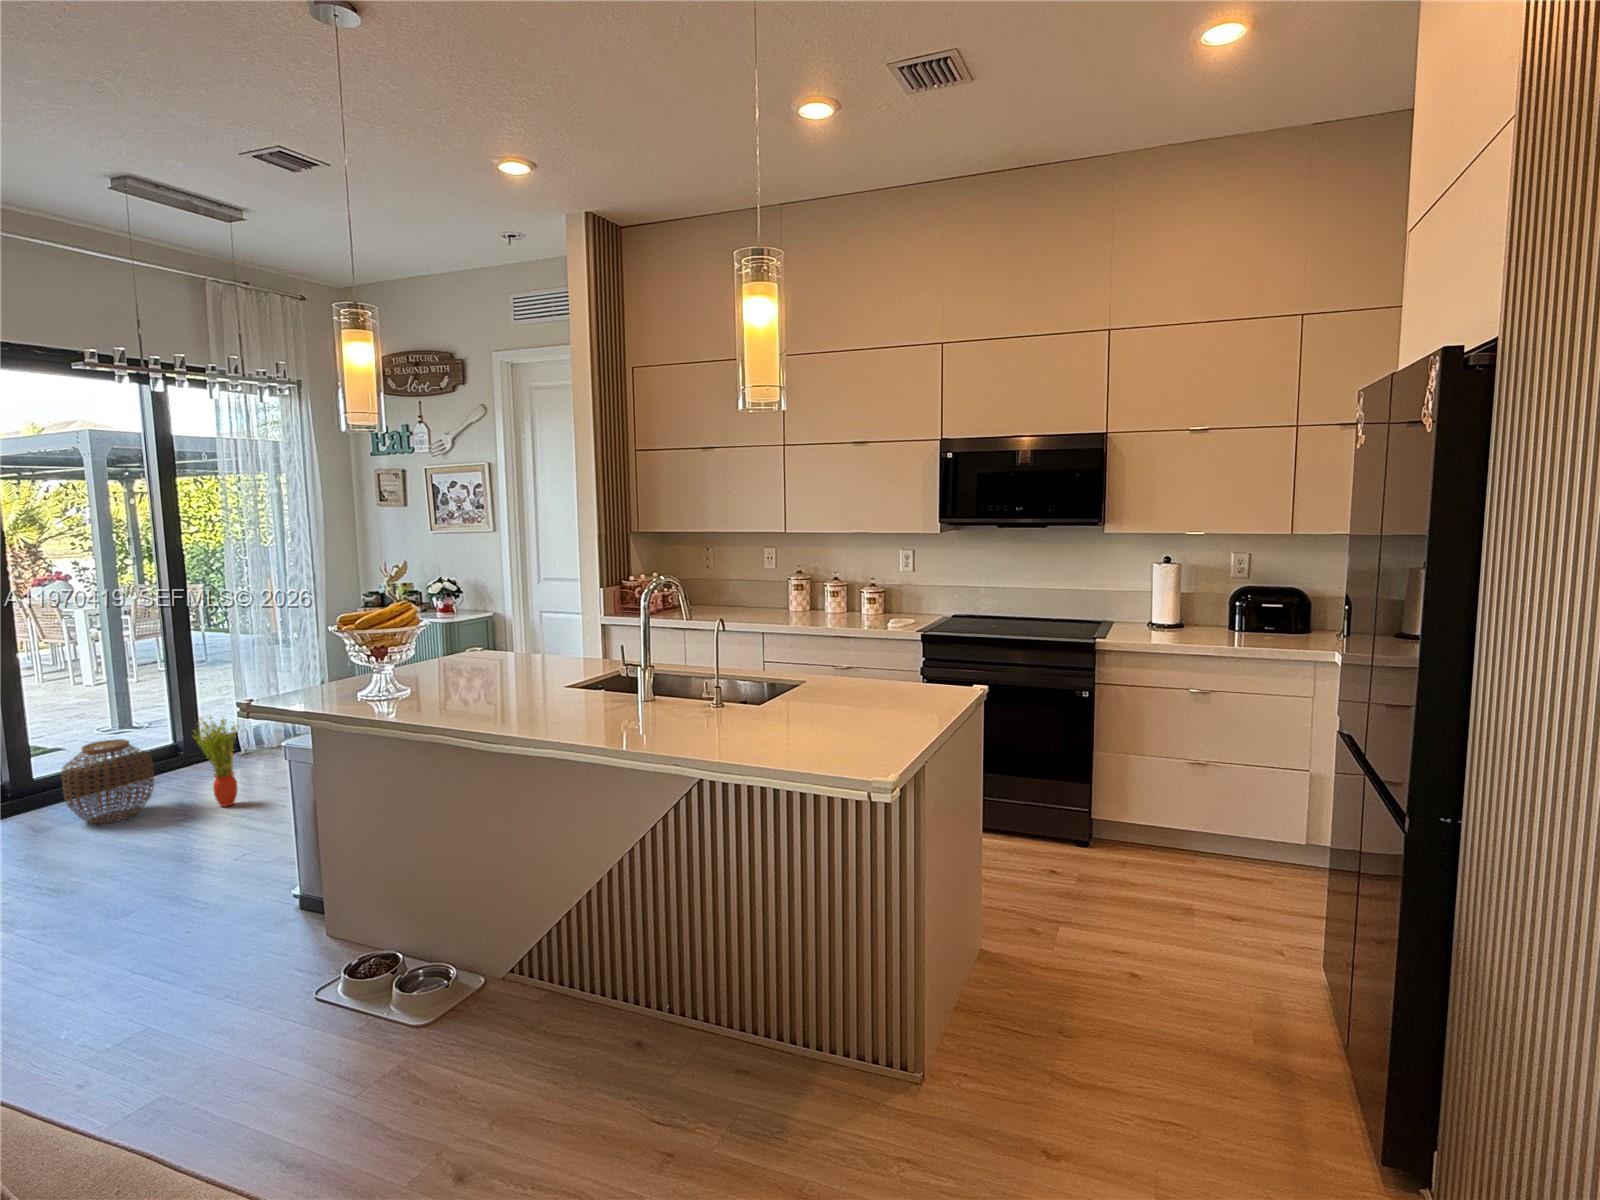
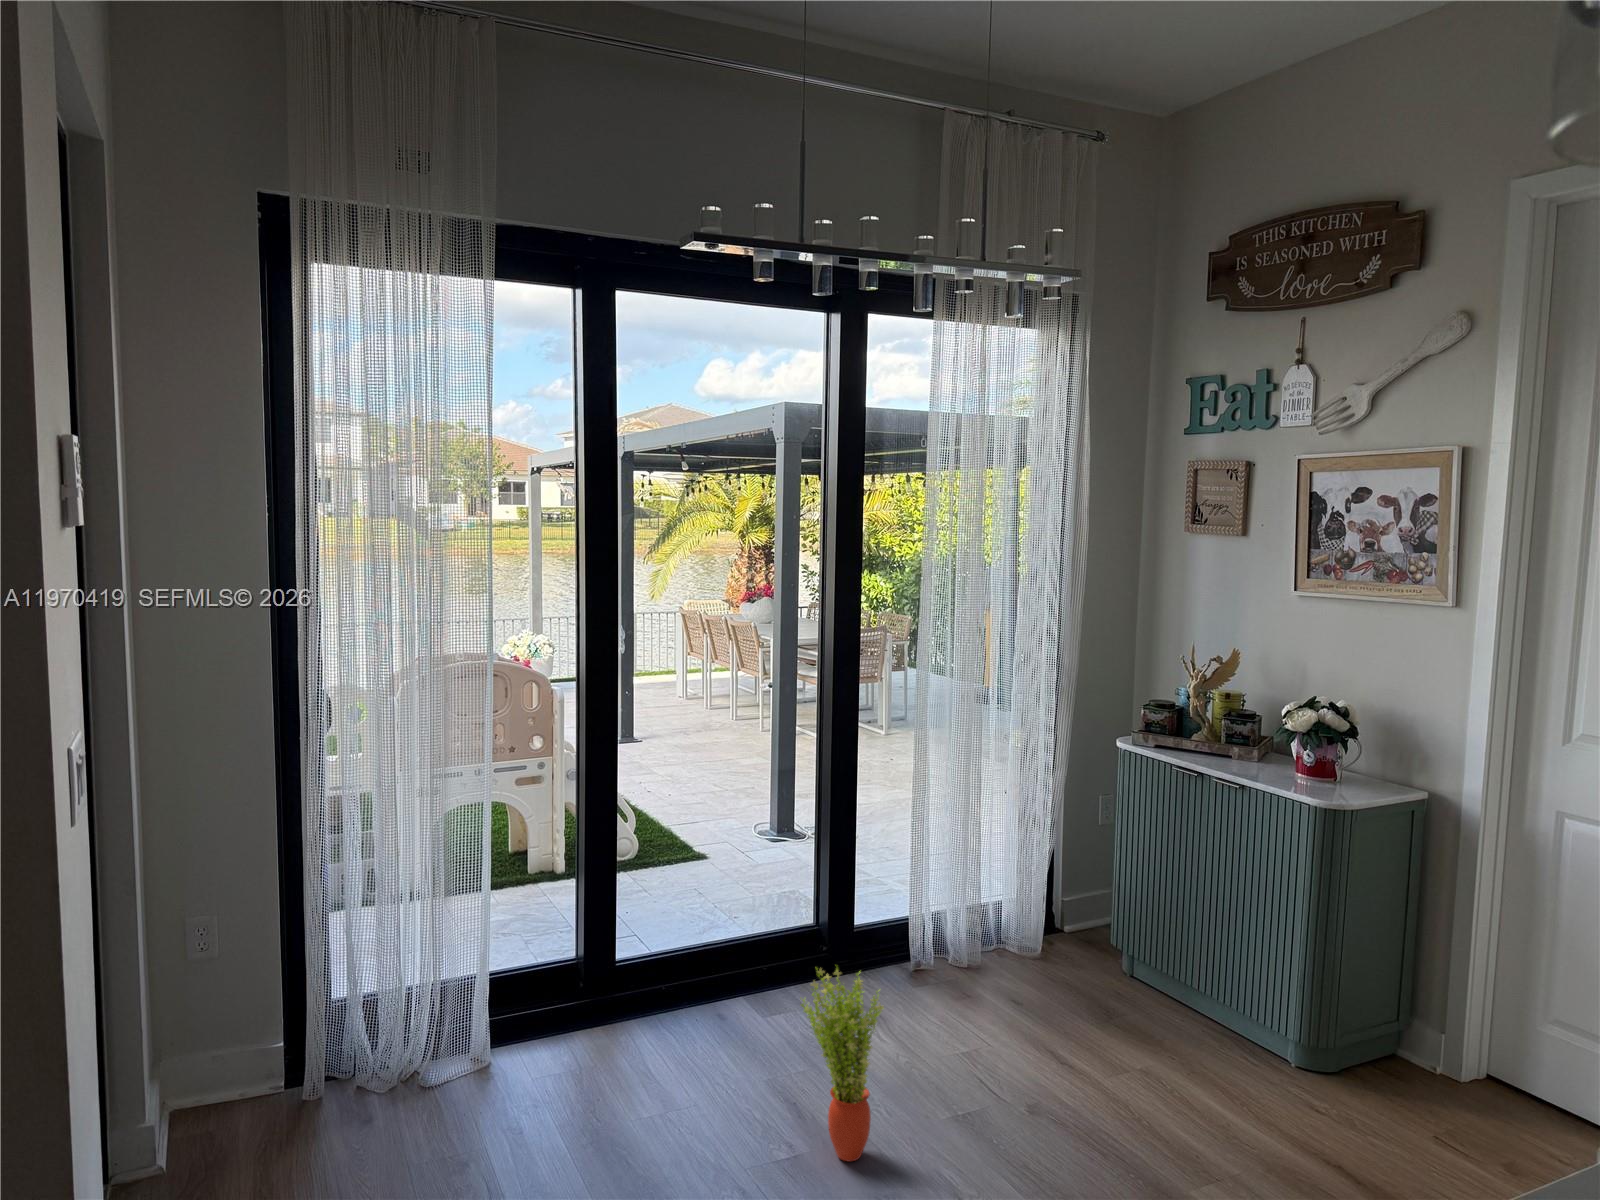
woven basket: present [62,739,154,824] -> none [604,959,742,1130]

